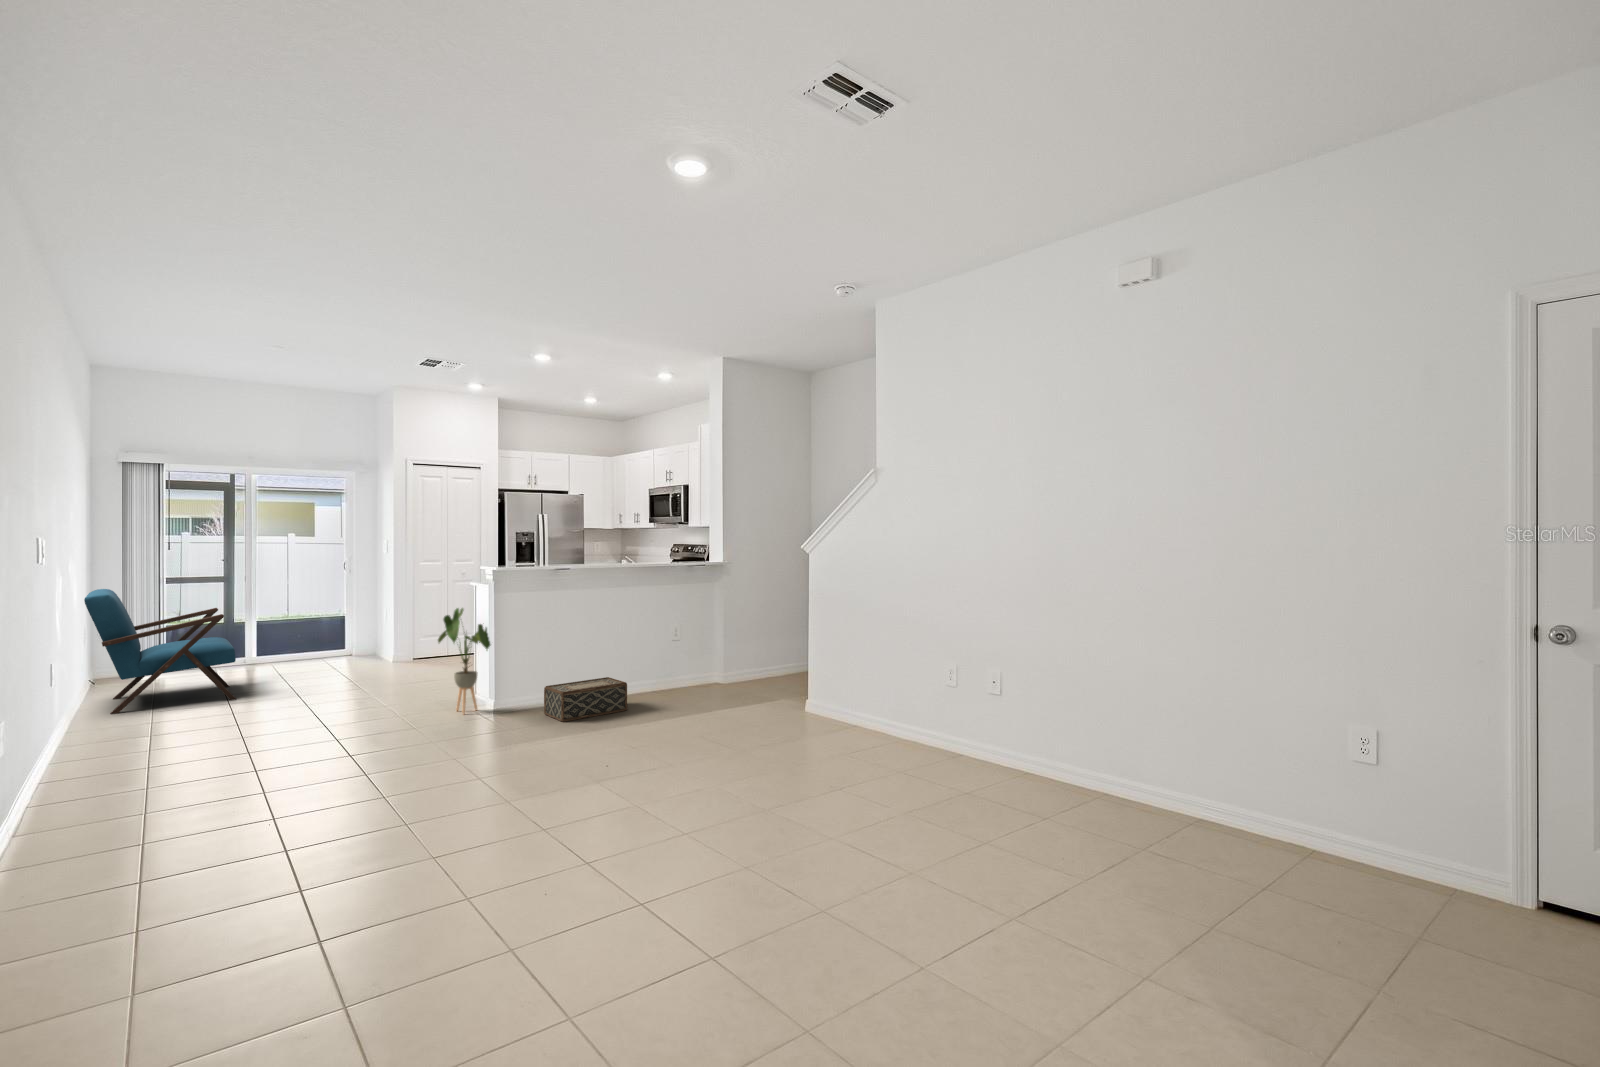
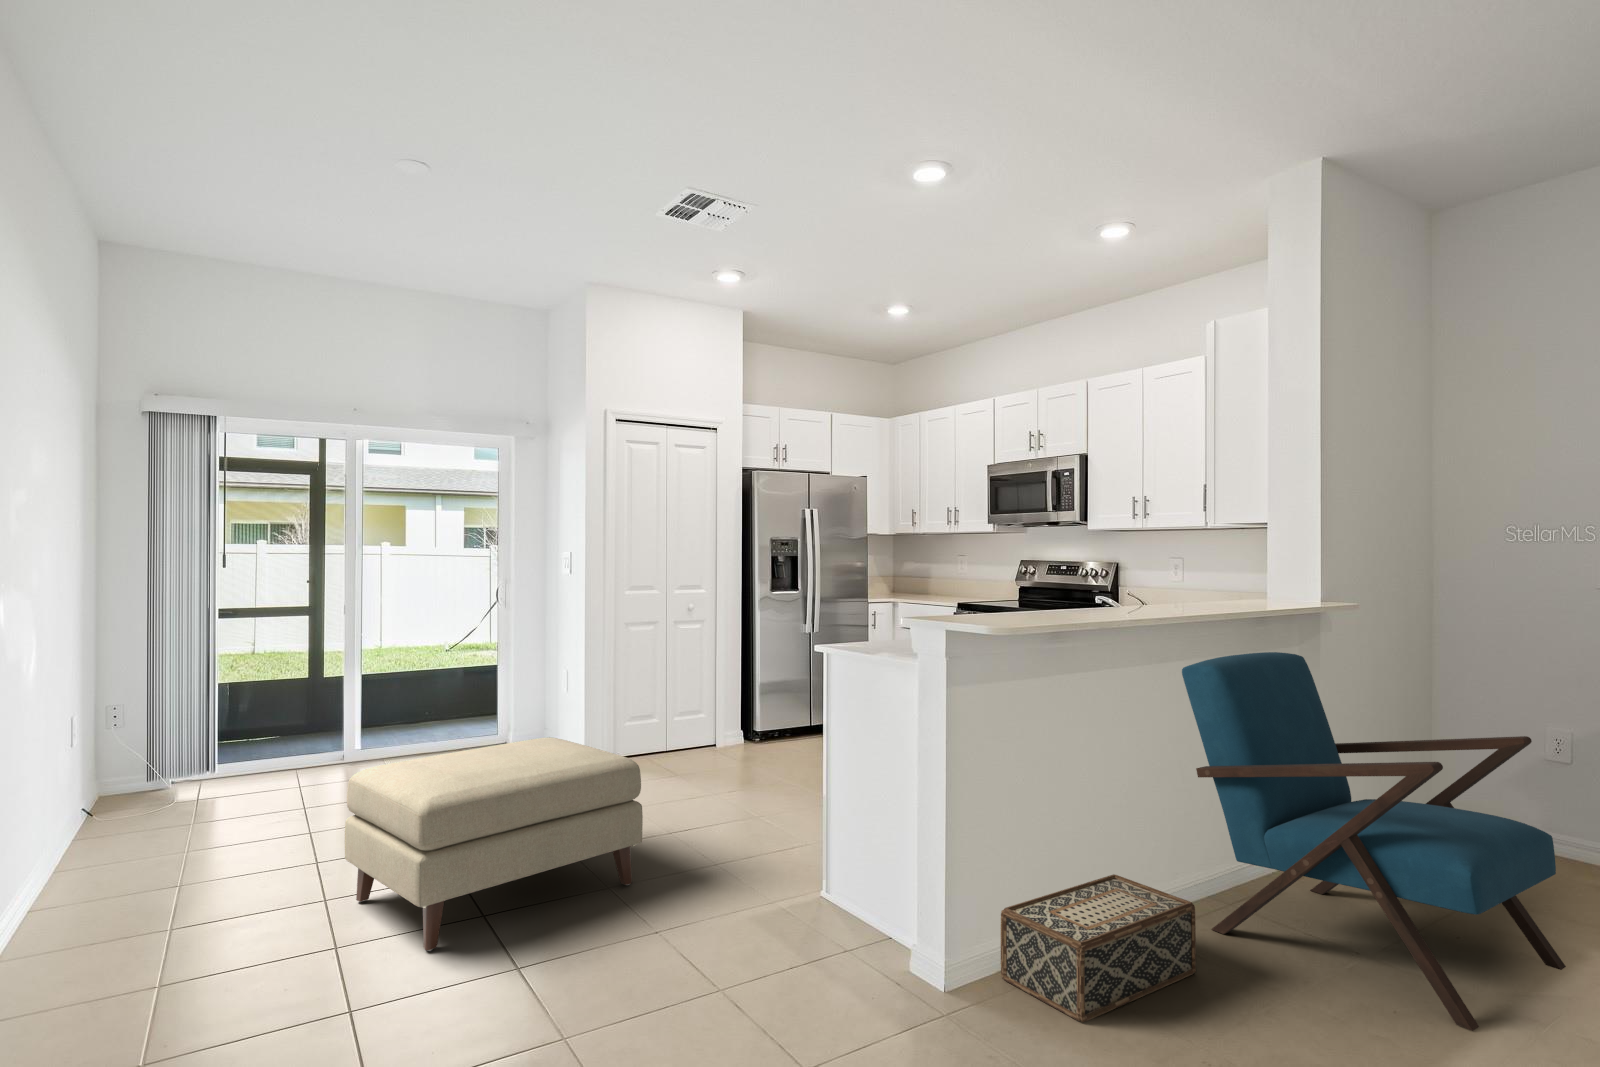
armchair: present [84,589,236,714] -> present [1182,652,1566,1031]
house plant: present [438,608,490,714] -> none [737,704,889,964]
ottoman: none [250,634,406,718] -> present [345,737,643,951]

